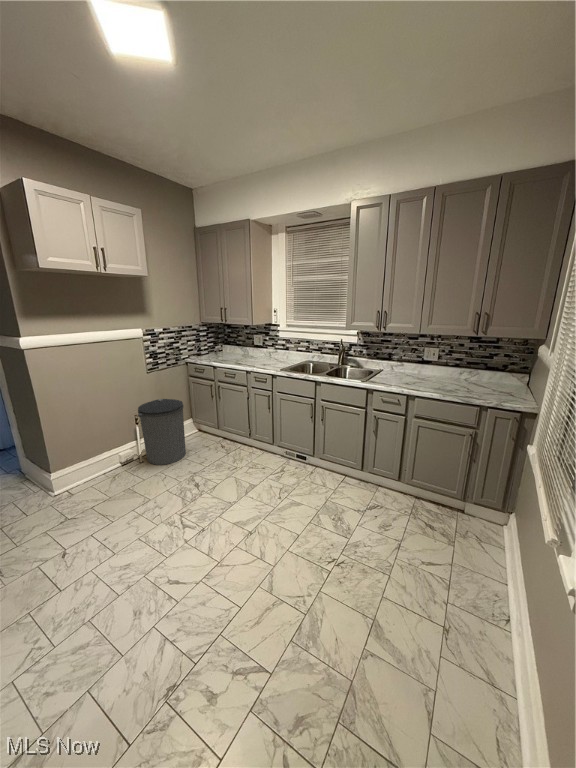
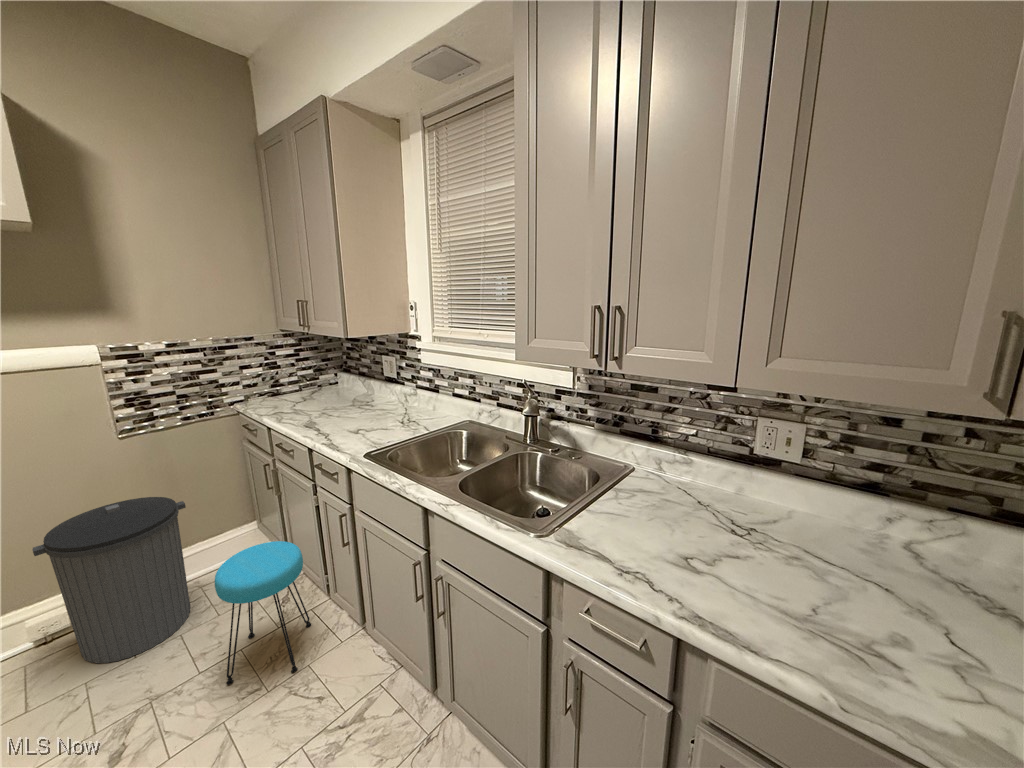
stool: none [216,413,248,466] -> present [215,541,311,684]

